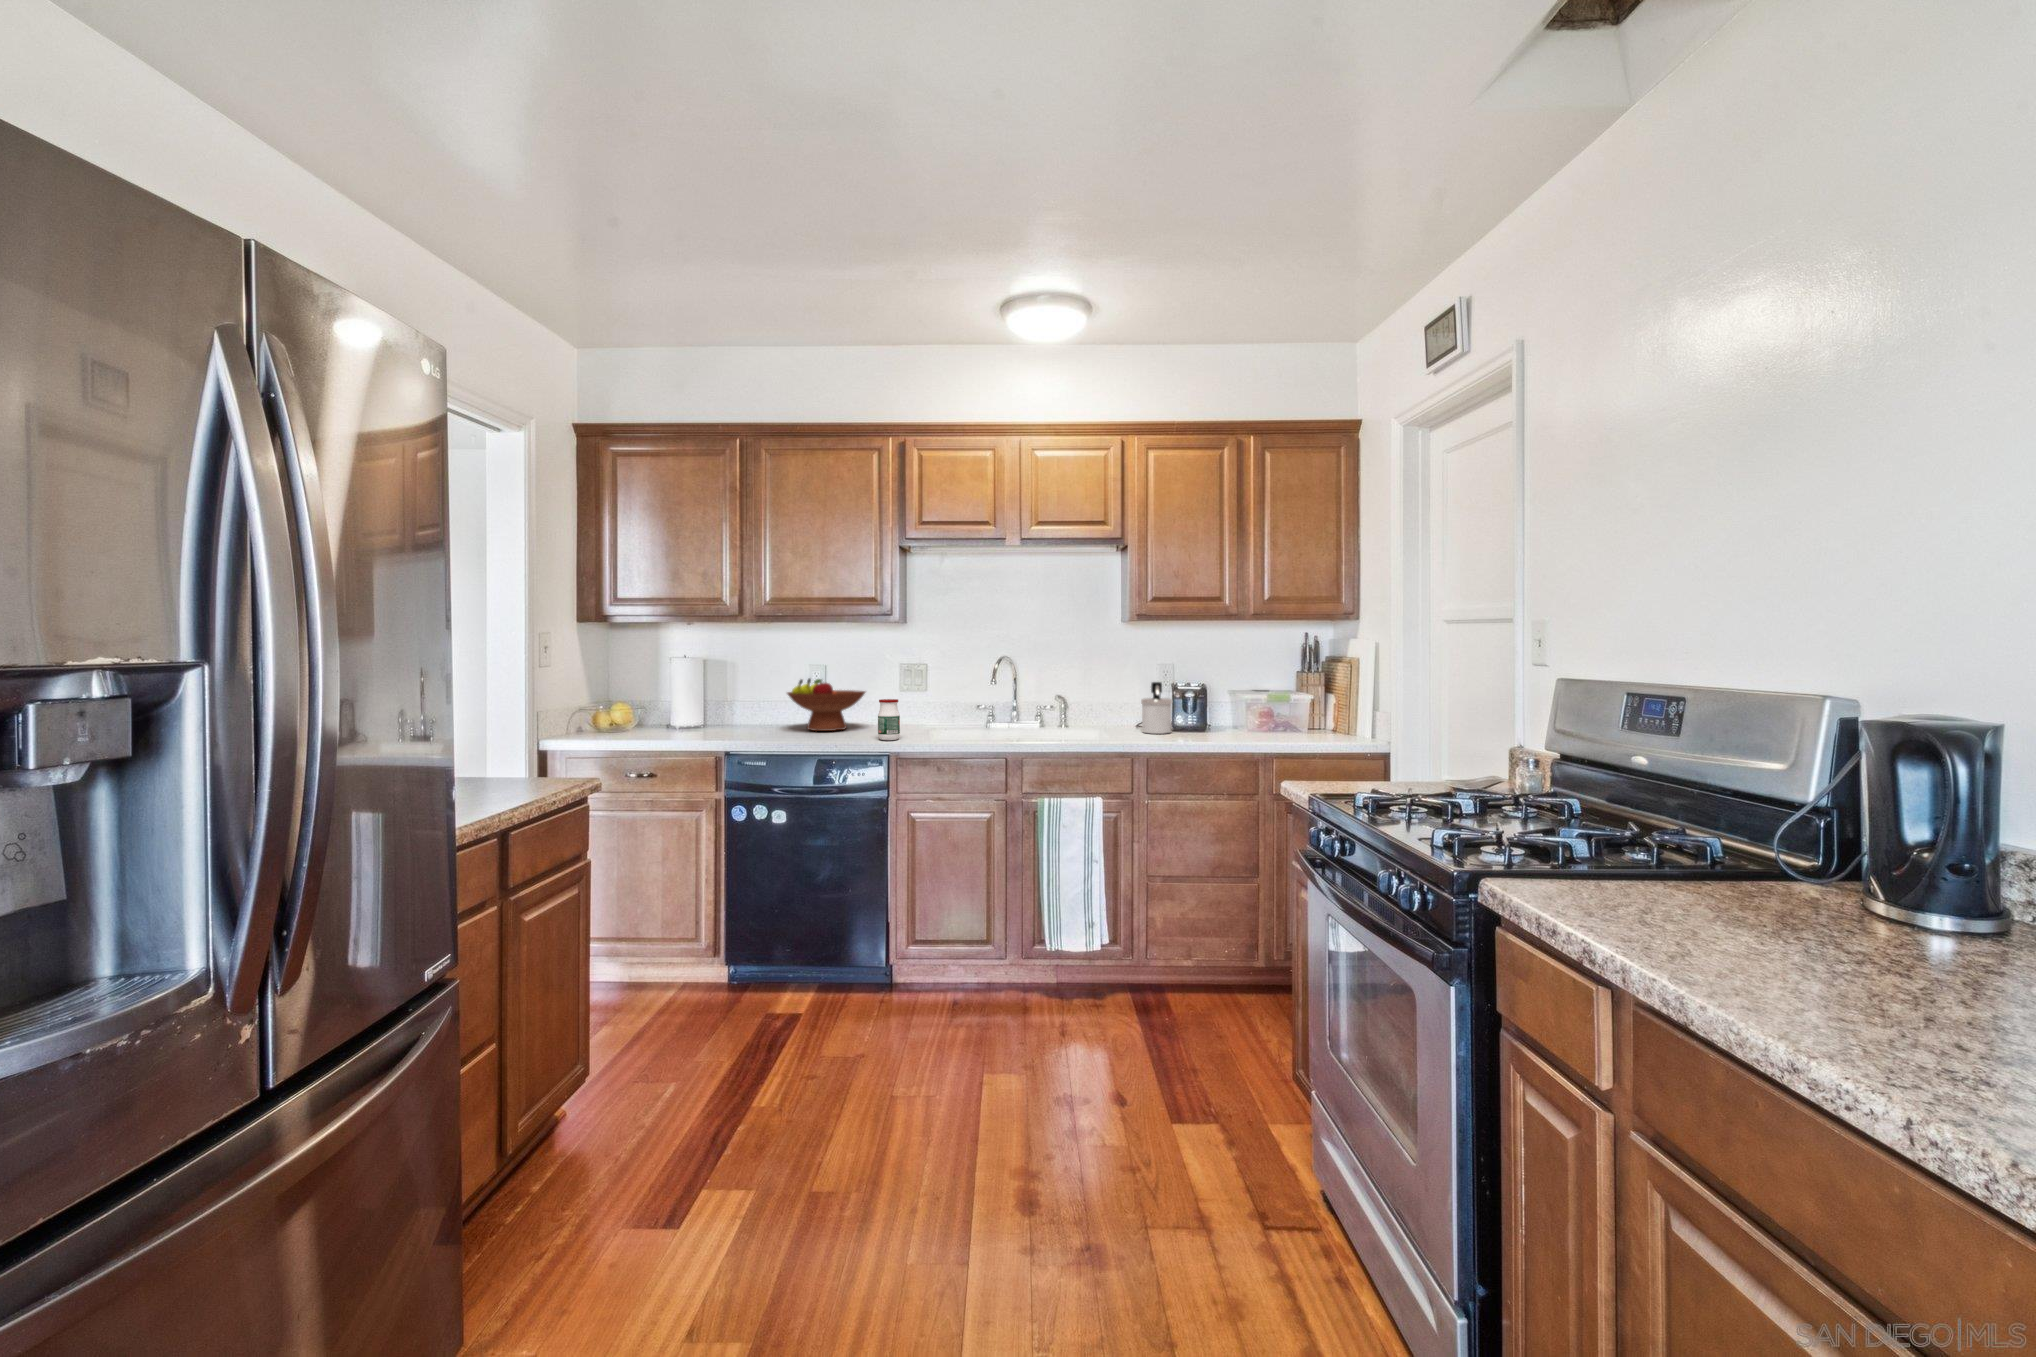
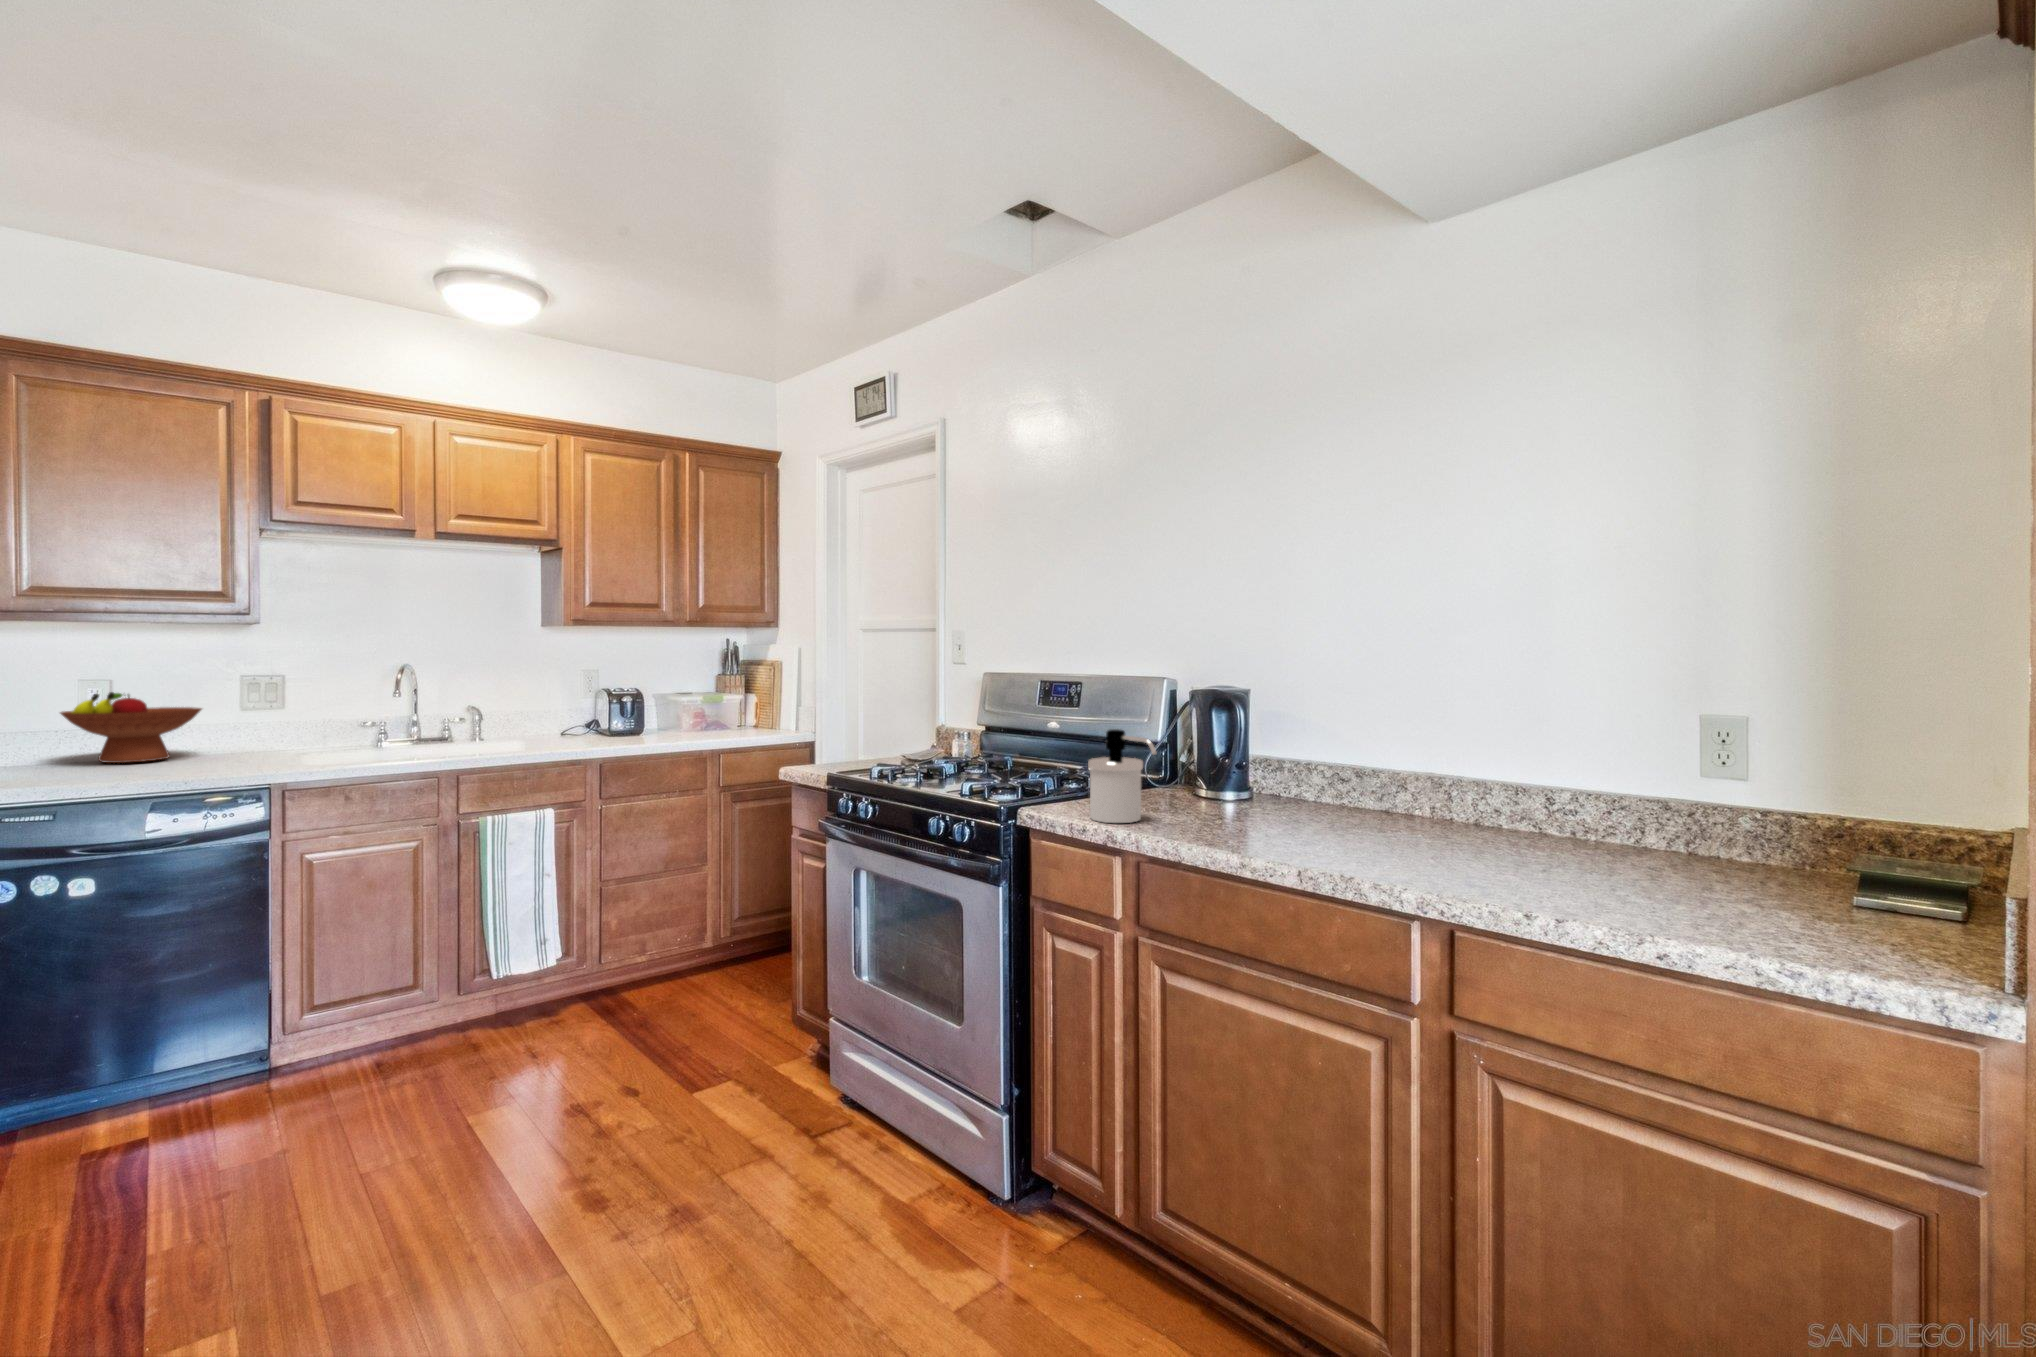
soap dispenser: present [1141,682,1172,734] -> present [1088,729,1157,823]
jar: present [878,699,900,740] -> none [246,716,281,767]

